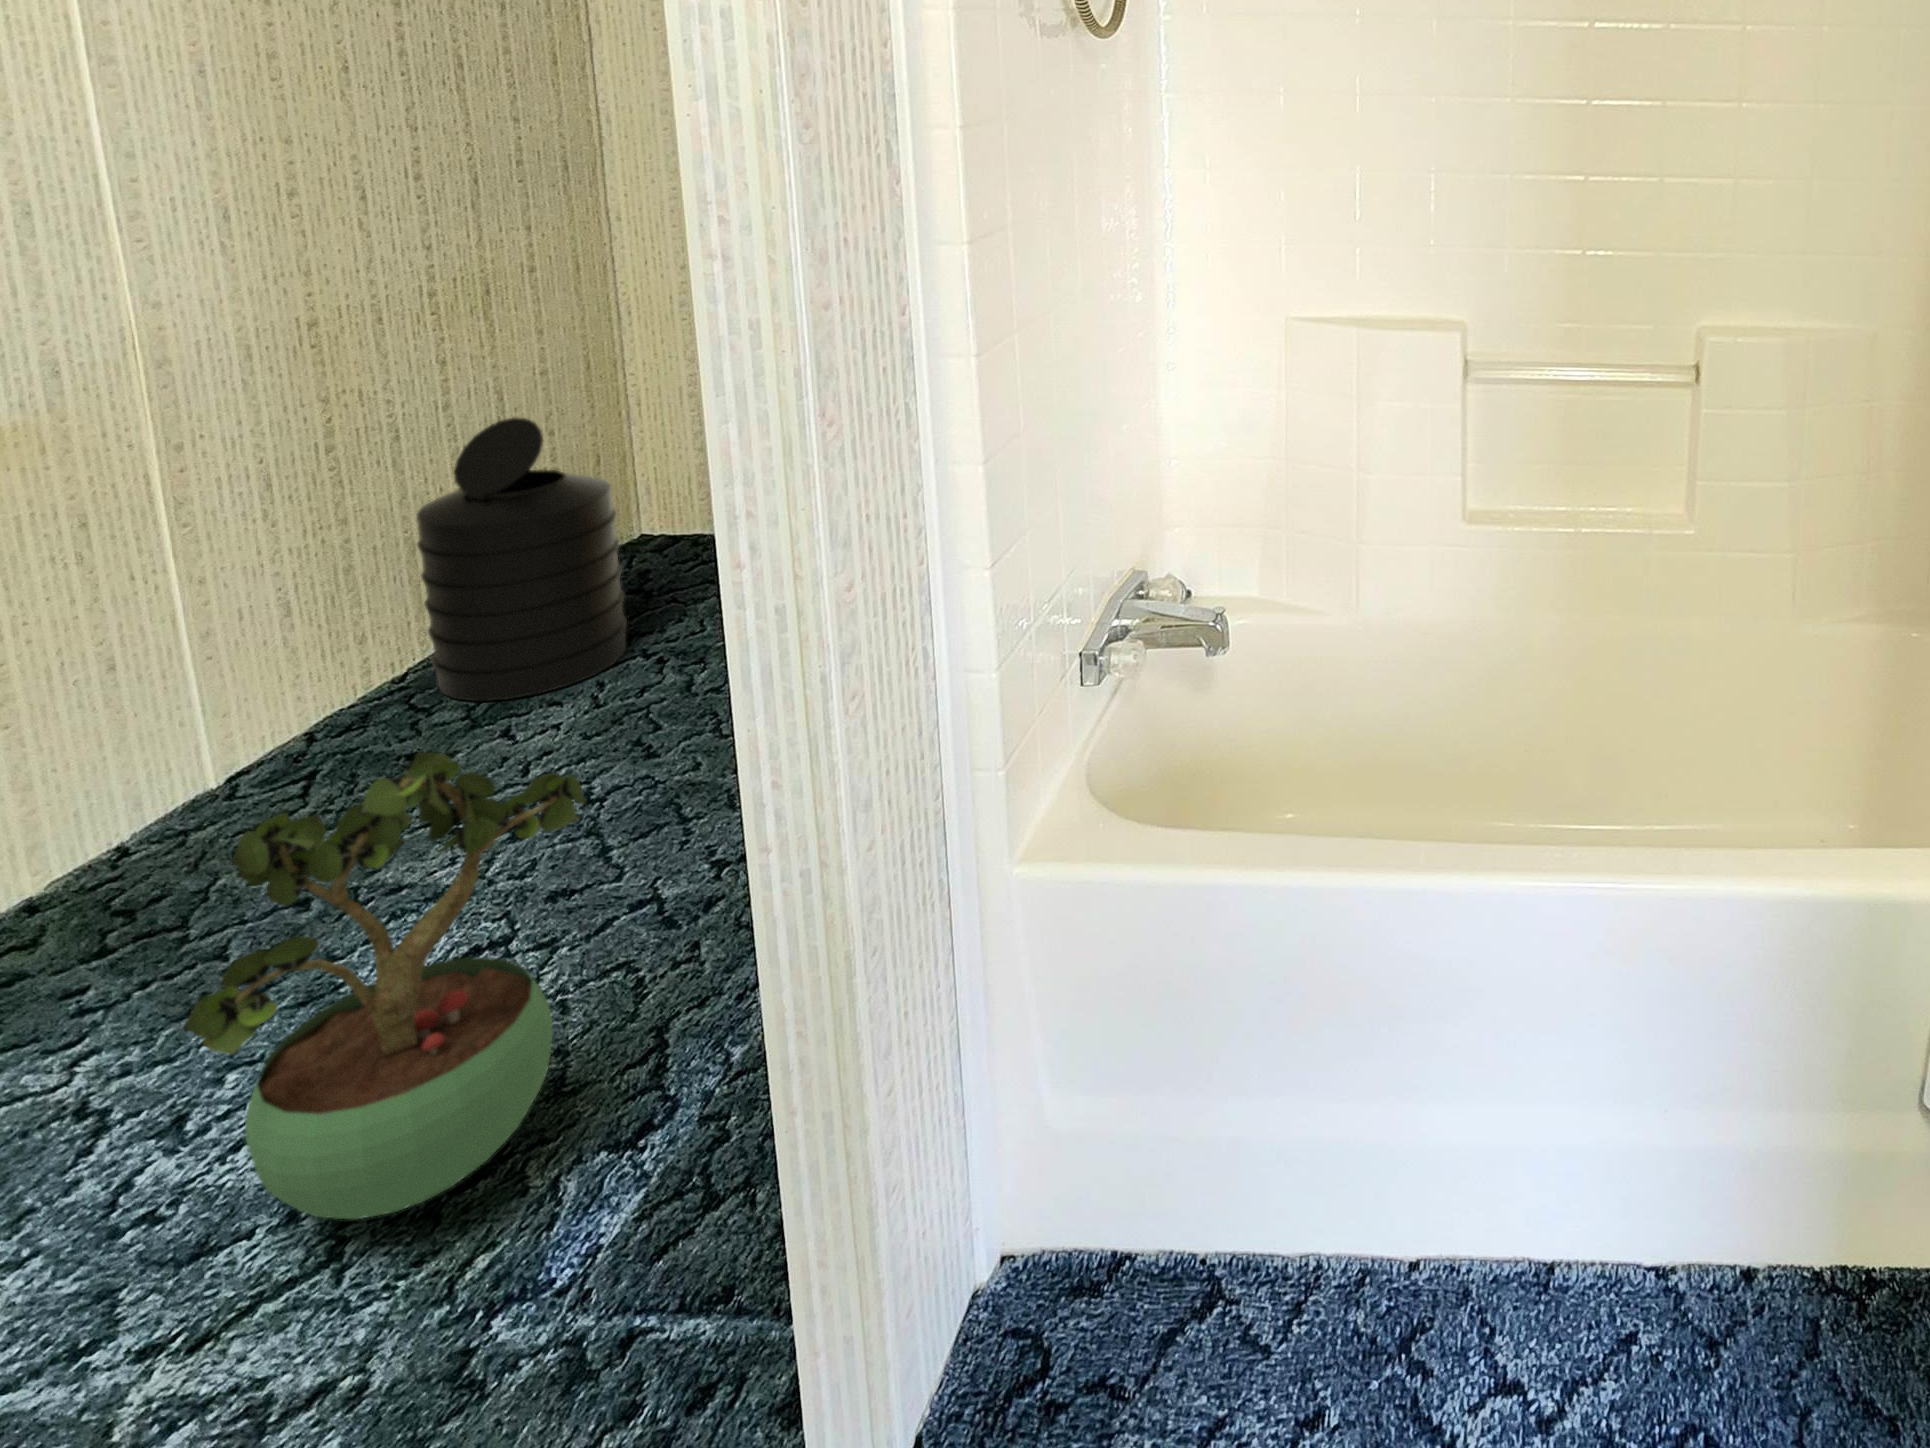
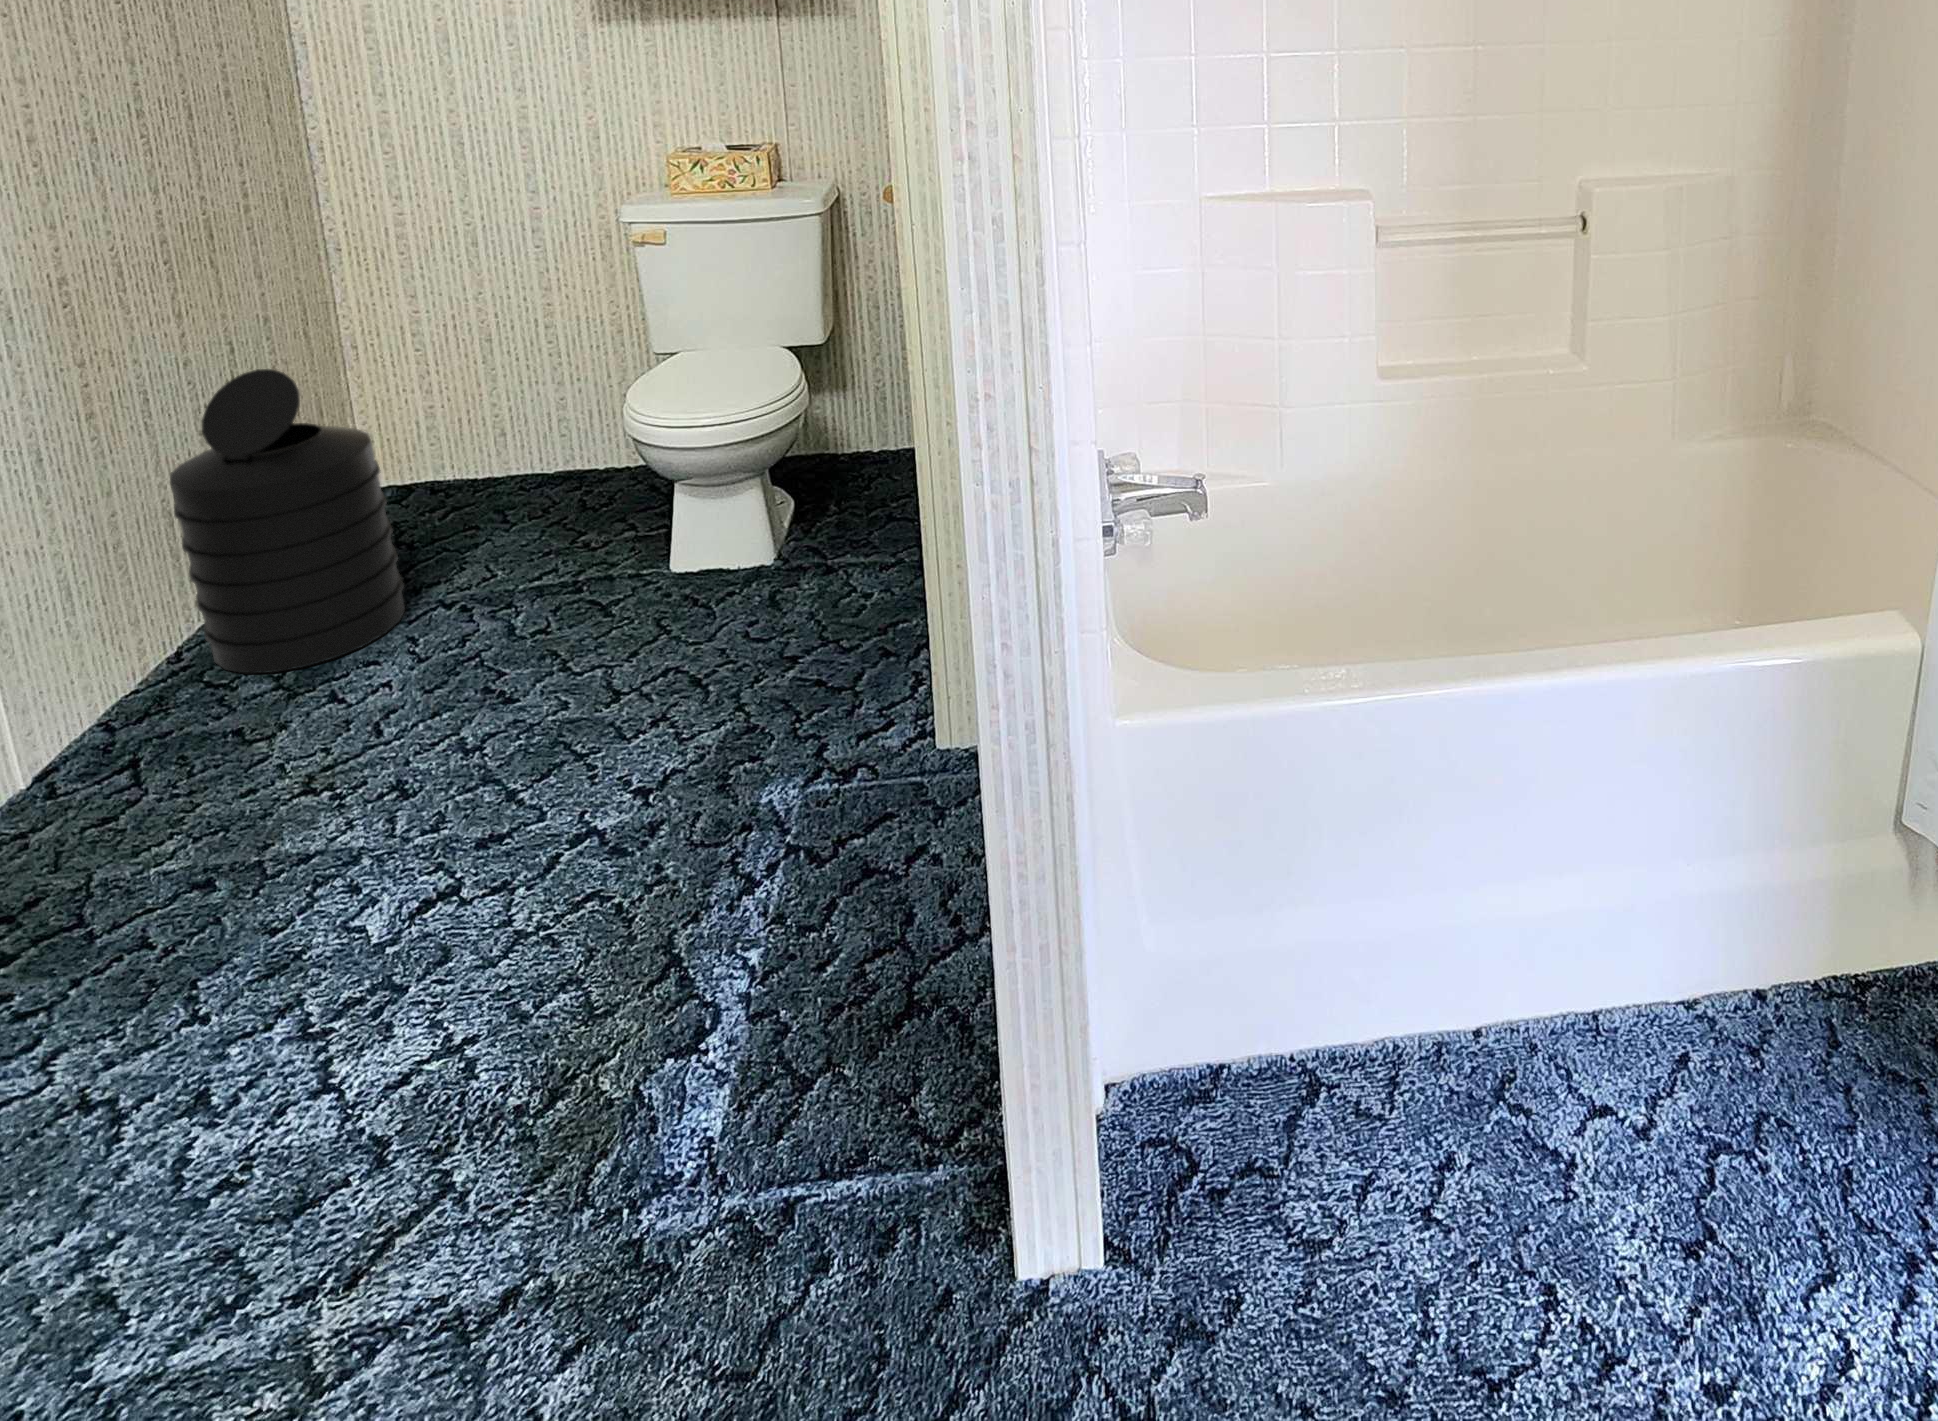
potted plant: present [184,751,586,1219] -> none [305,692,615,1151]

